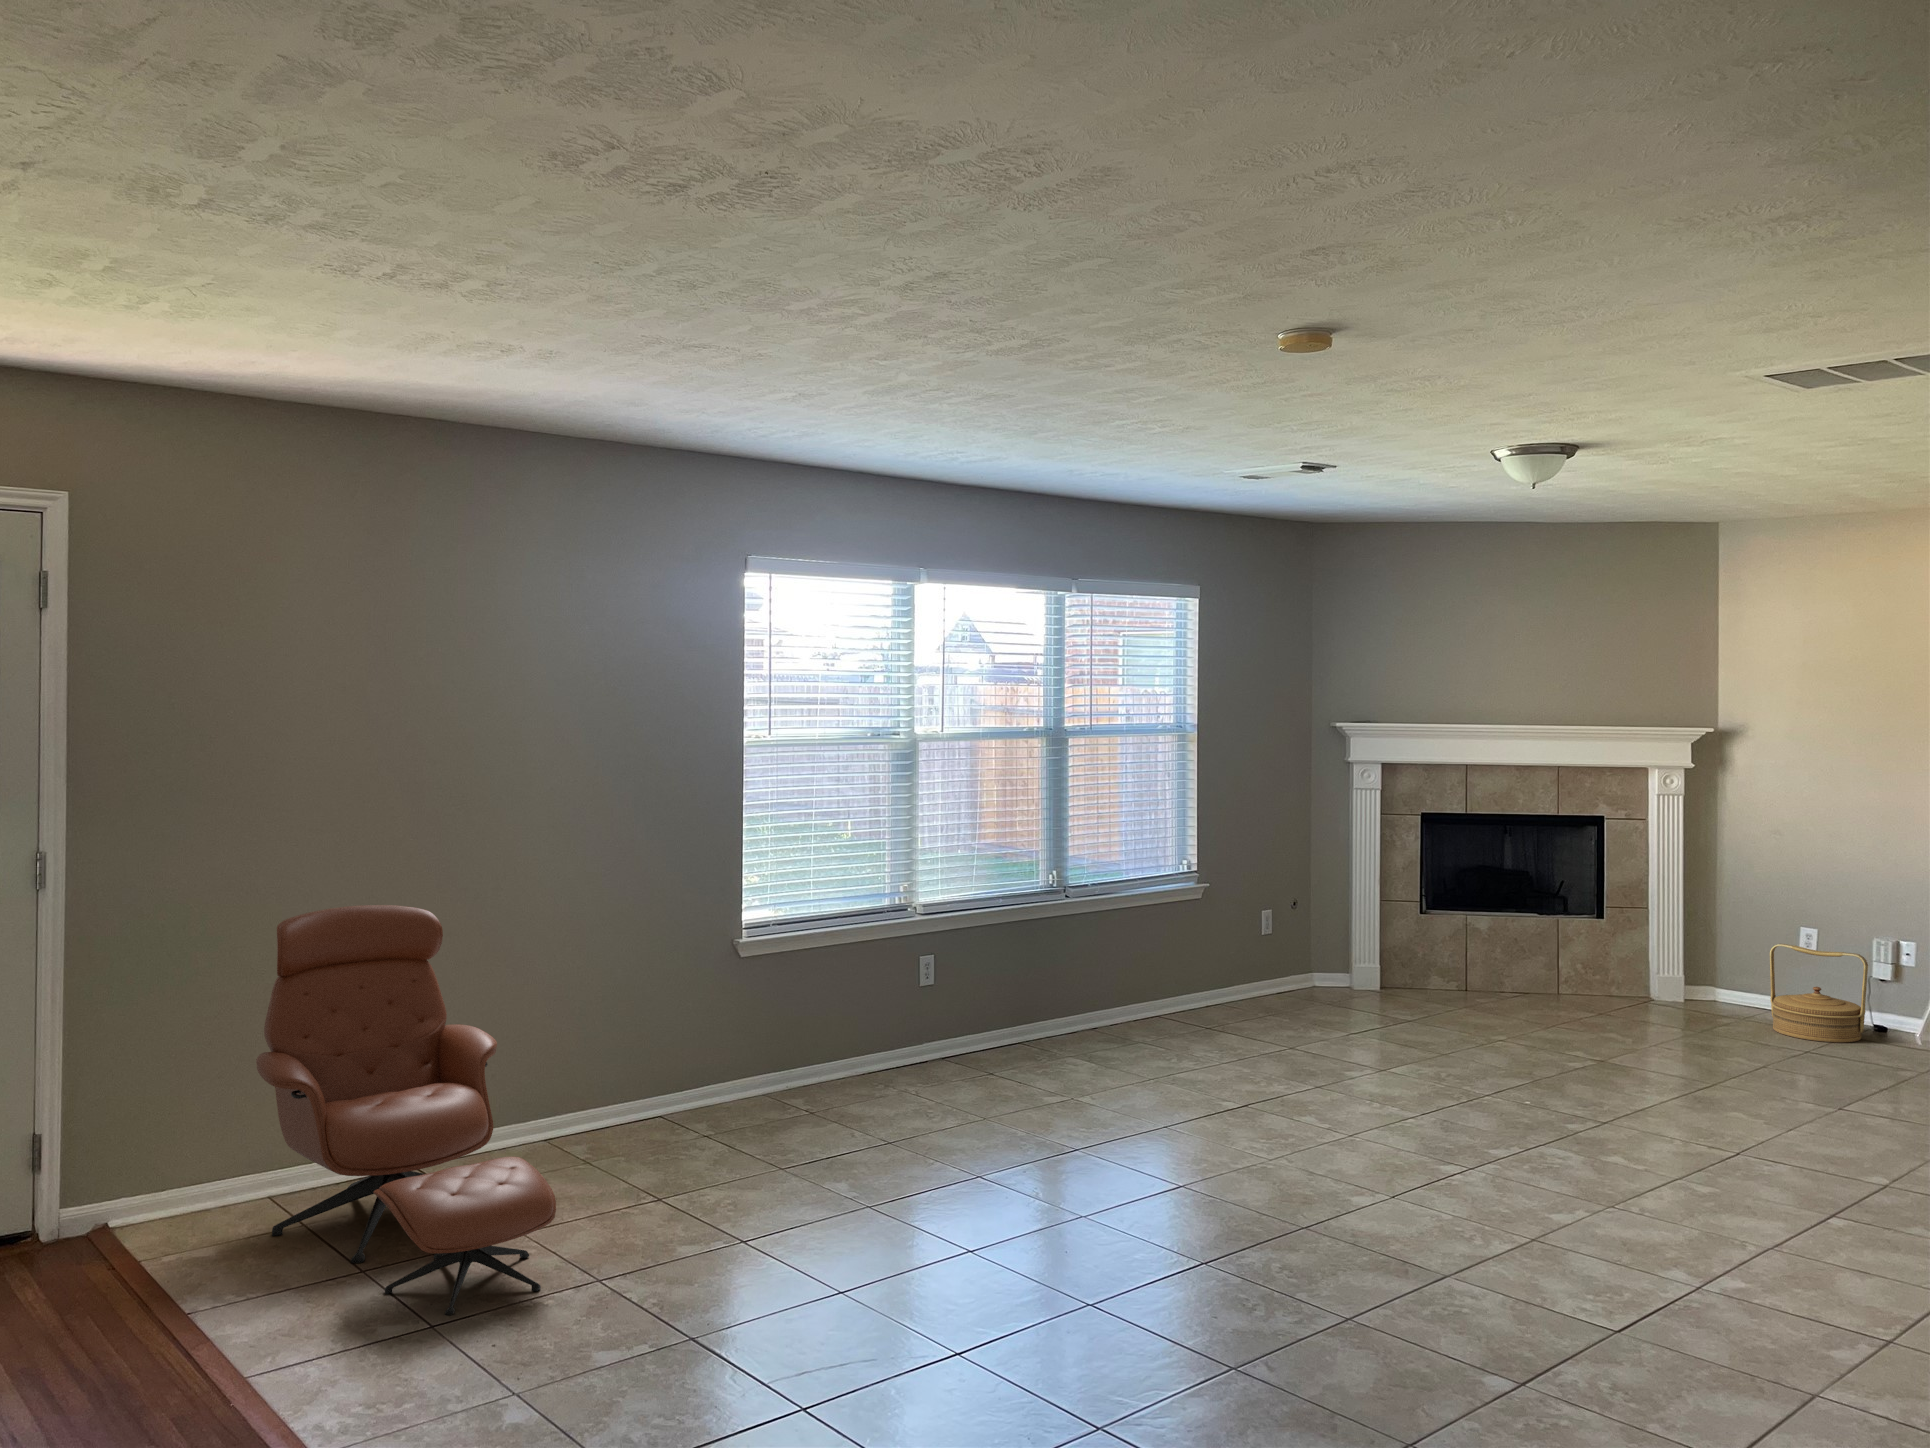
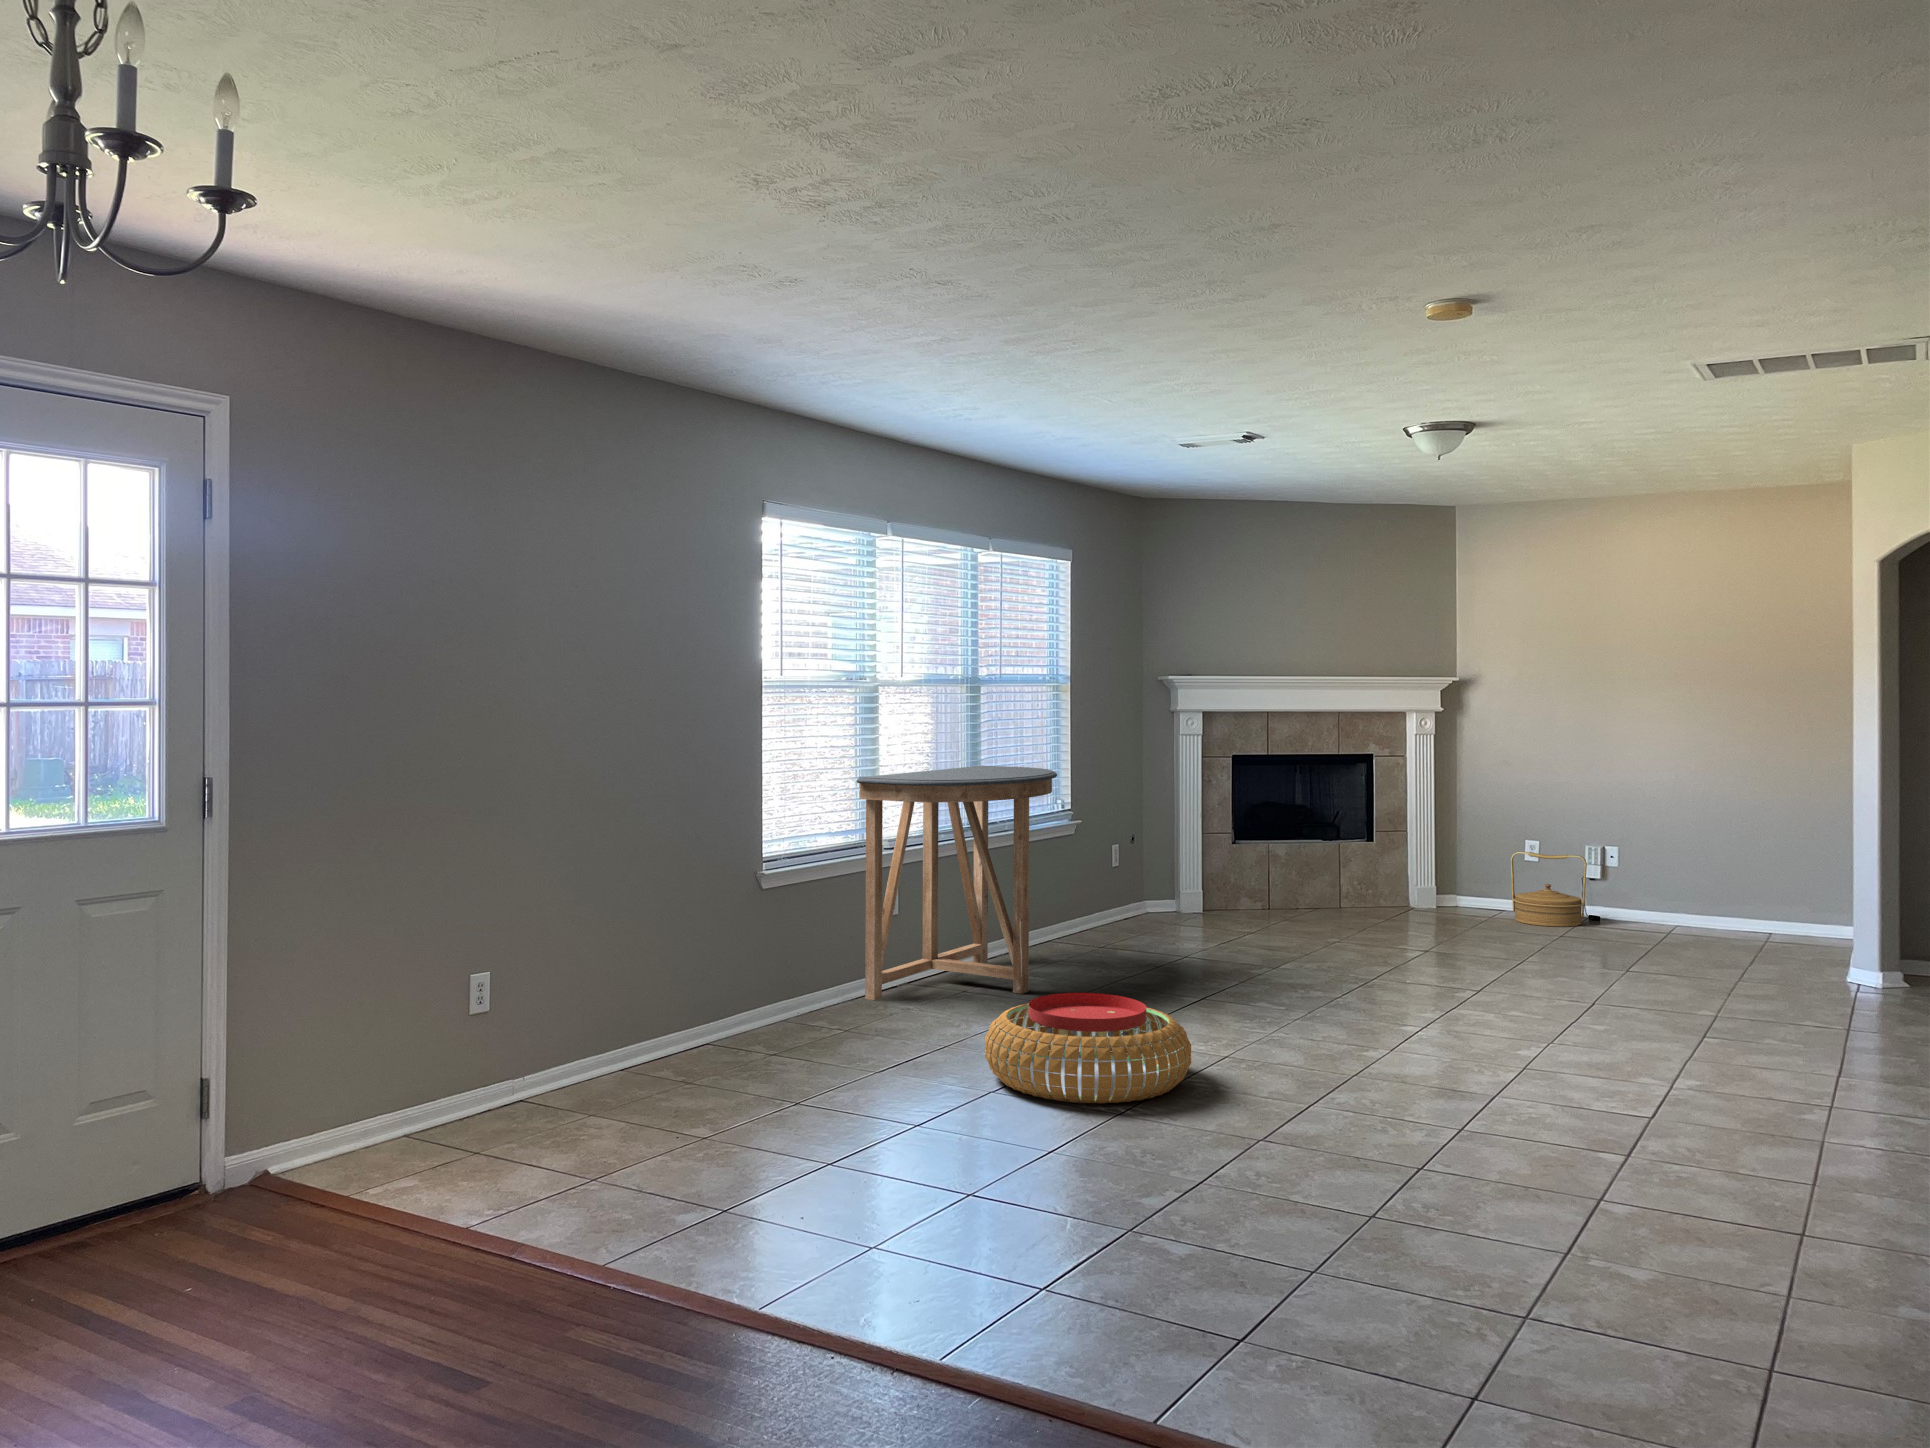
console table: none [867,825,1115,1084] -> present [857,765,1057,1000]
lounge chair: present [256,905,556,1315] -> none [413,834,783,1204]
pouf: none [878,1103,1108,1239] -> present [985,993,1191,1103]

